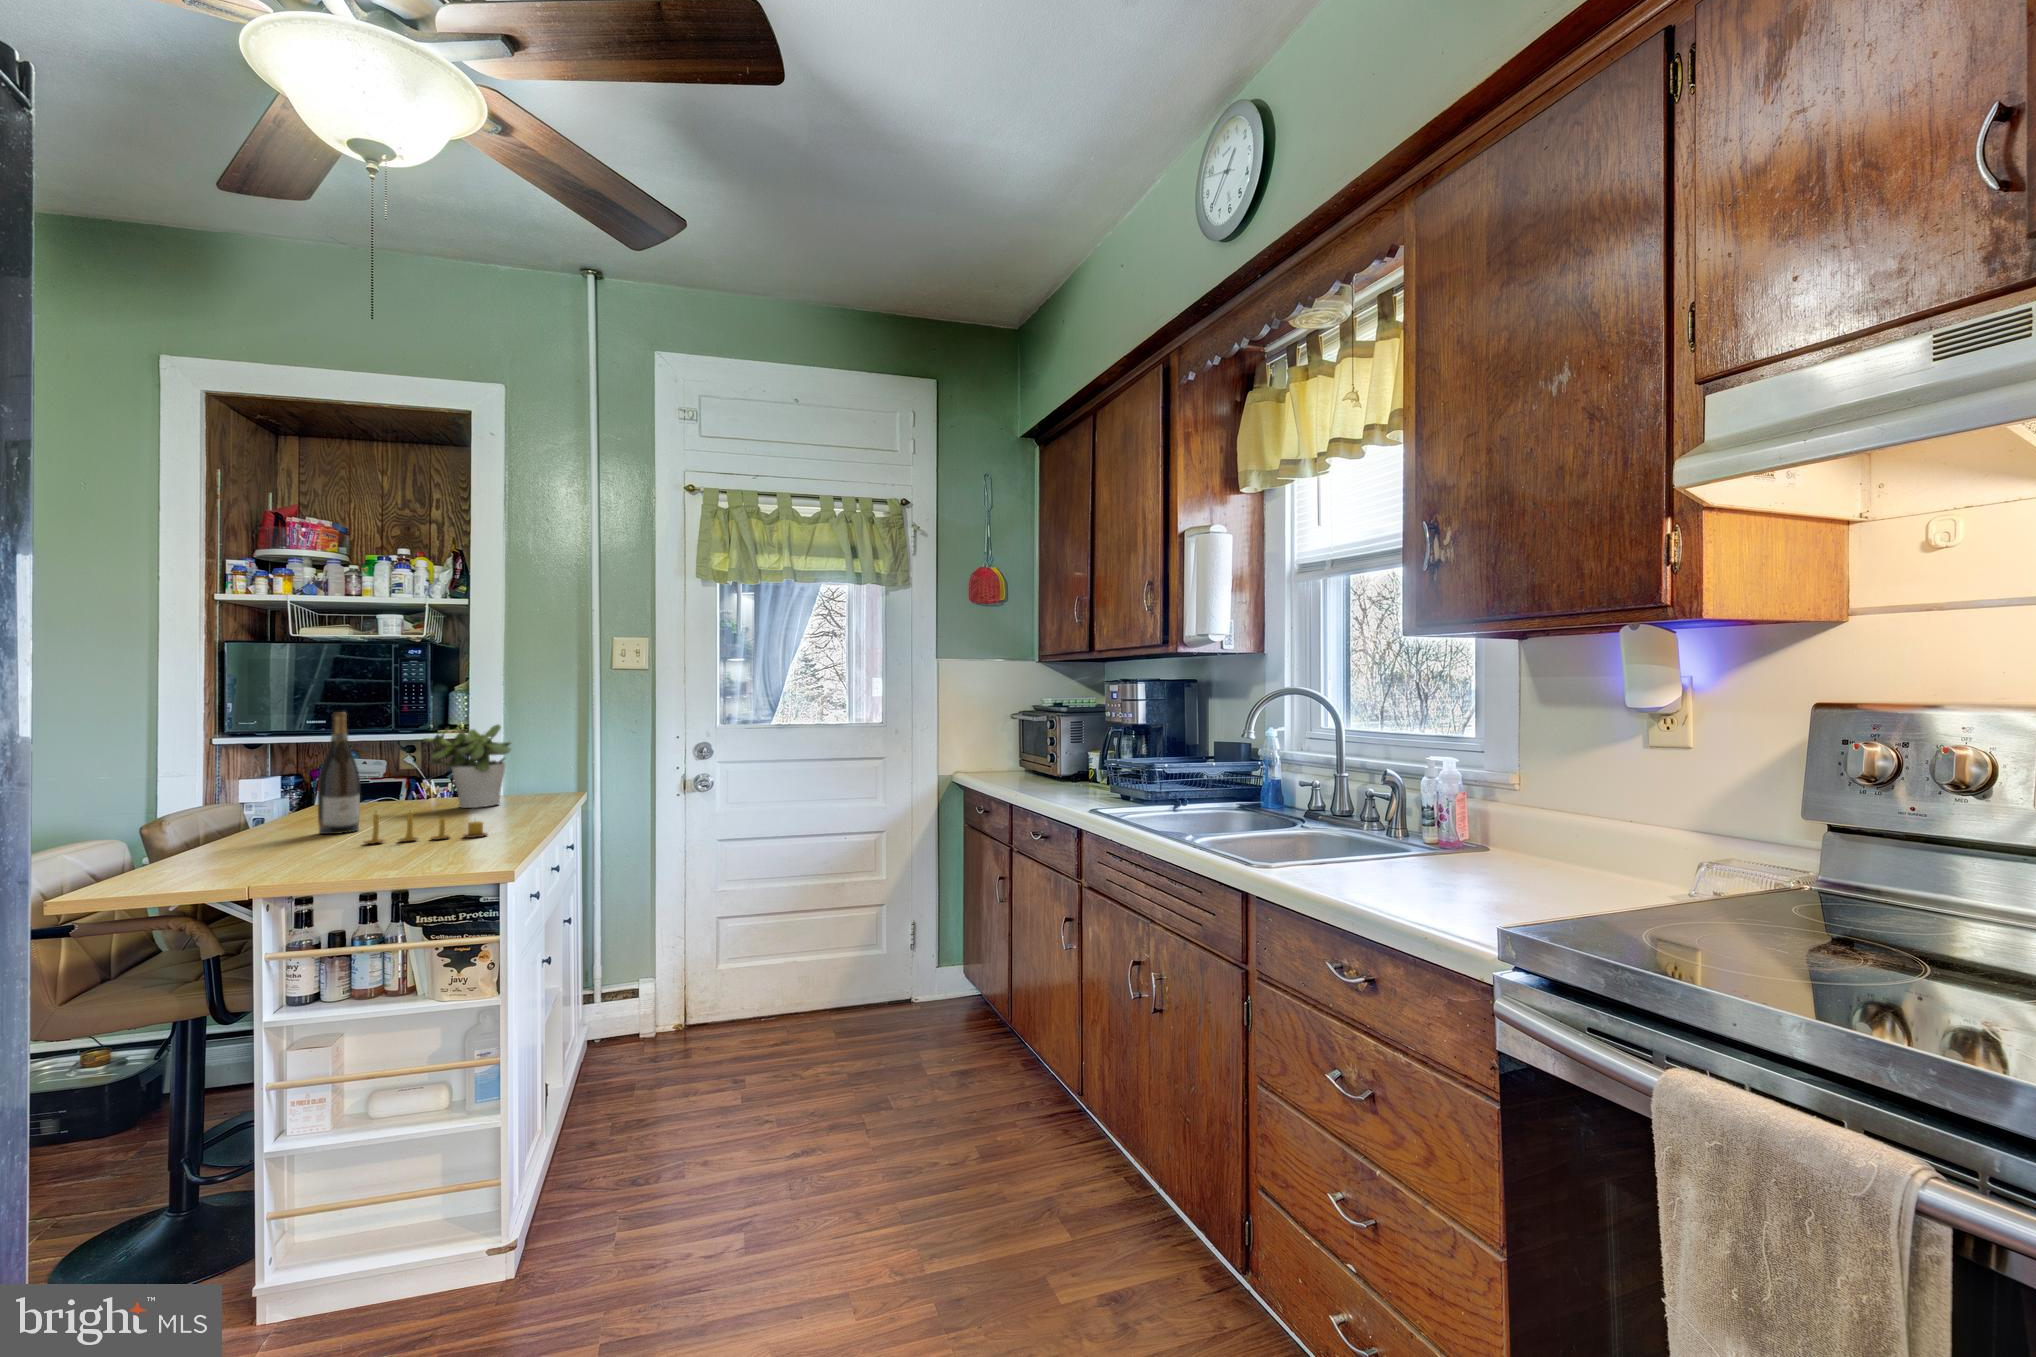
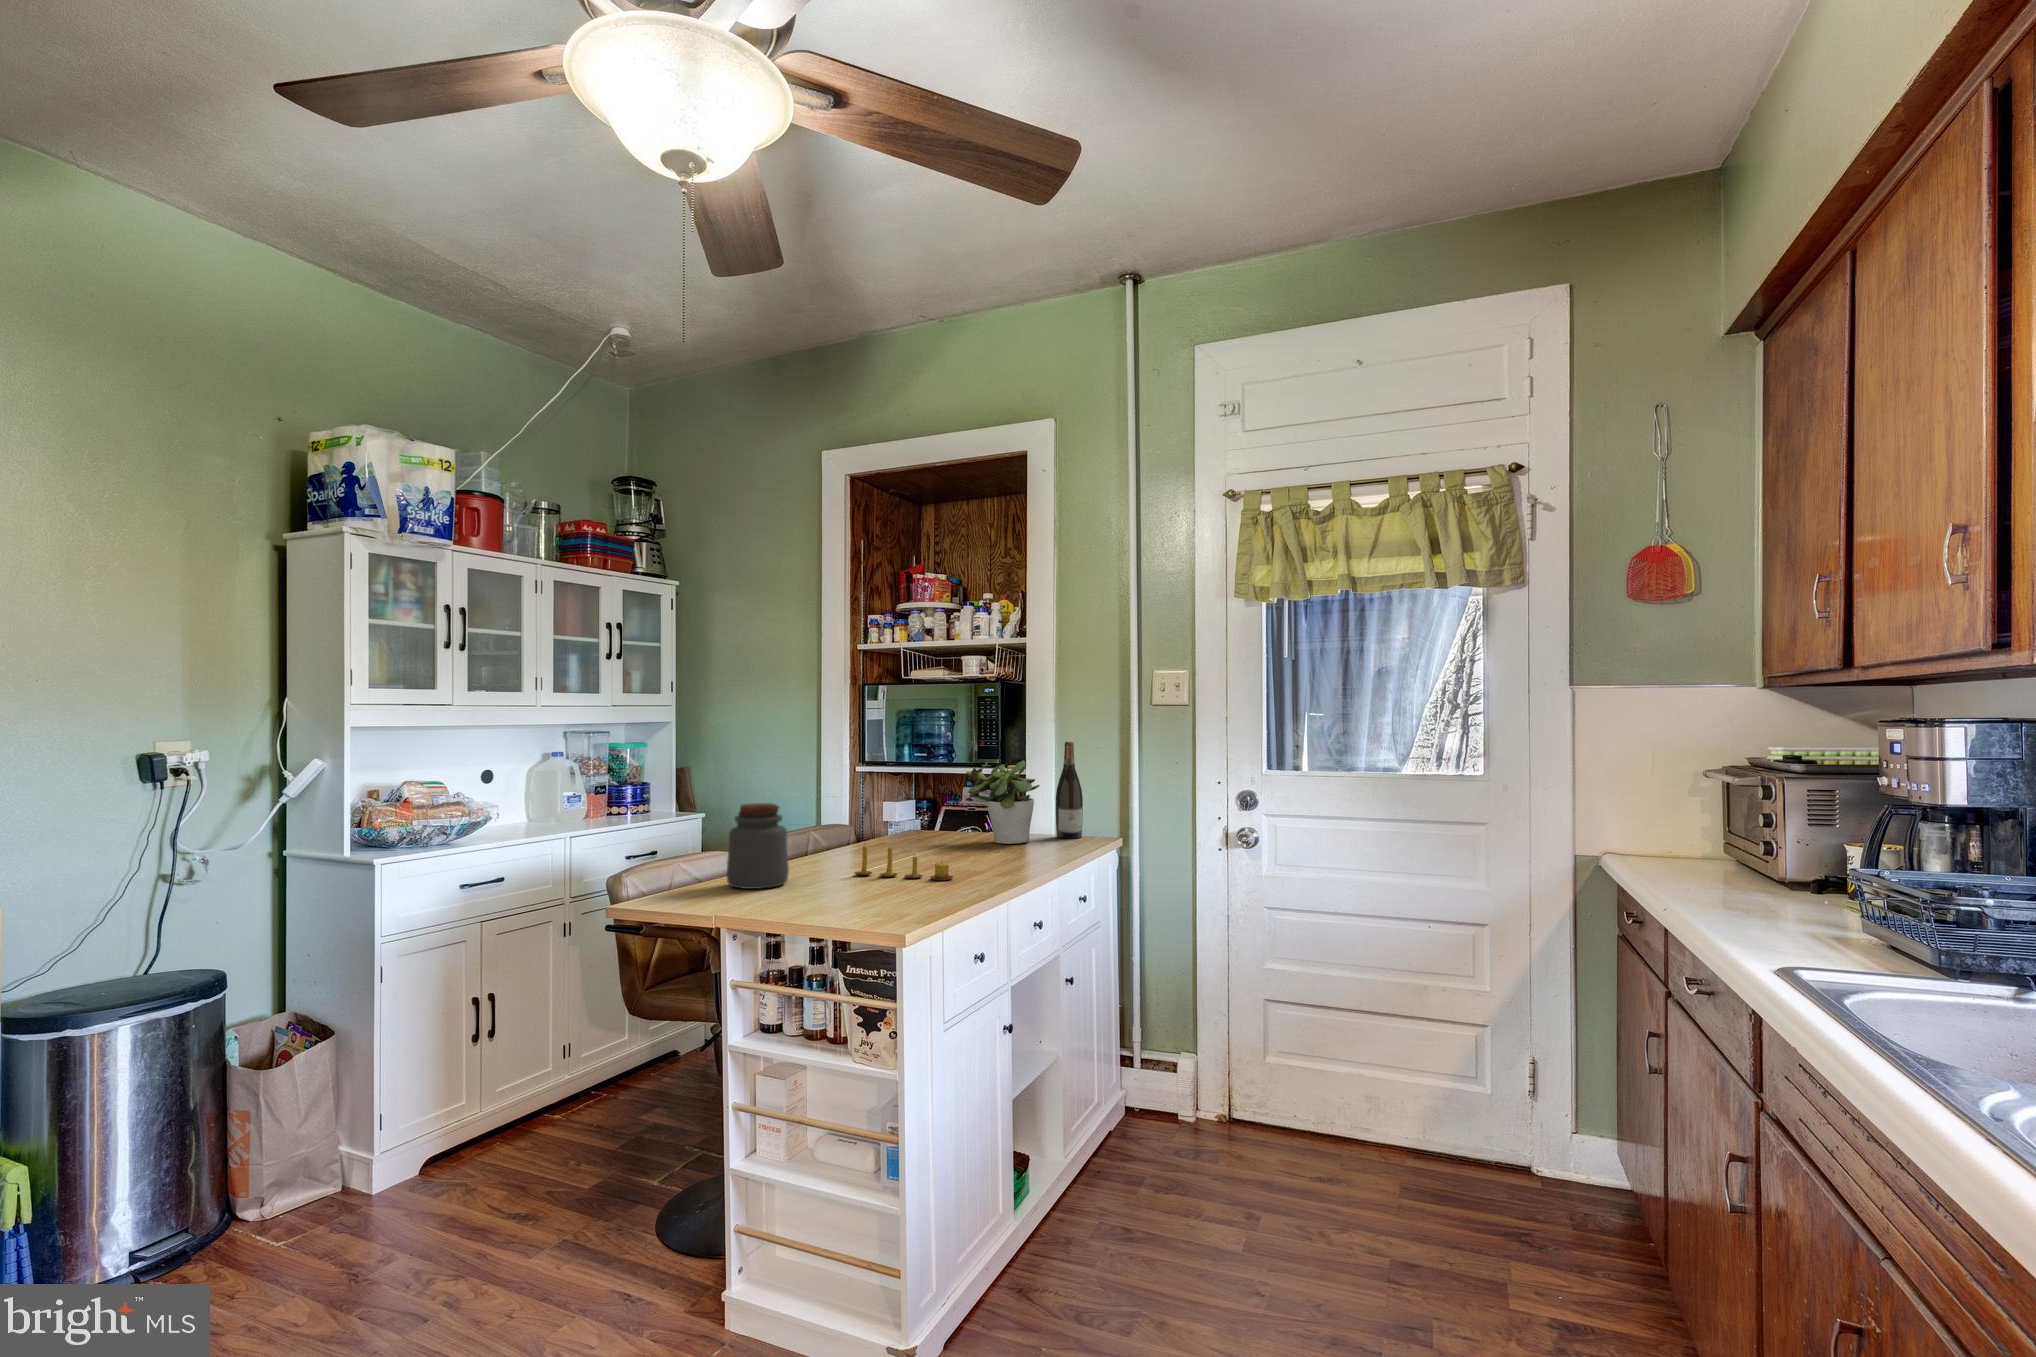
wine bottle: present [318,712,360,834] -> present [1056,742,1083,838]
jar: none [213,774,299,869] -> present [726,803,789,889]

